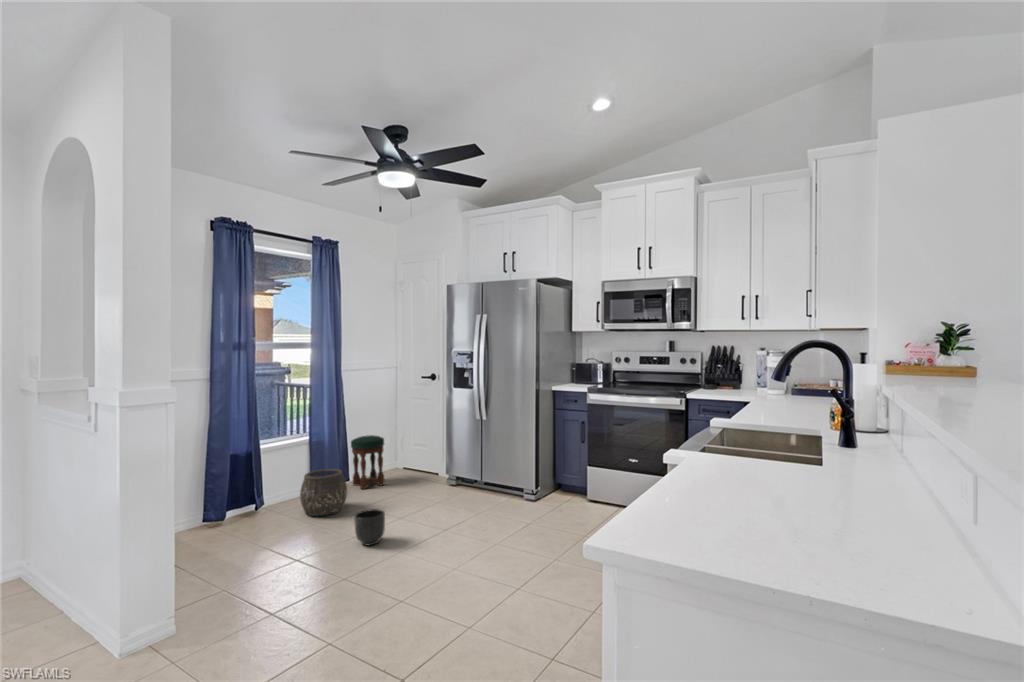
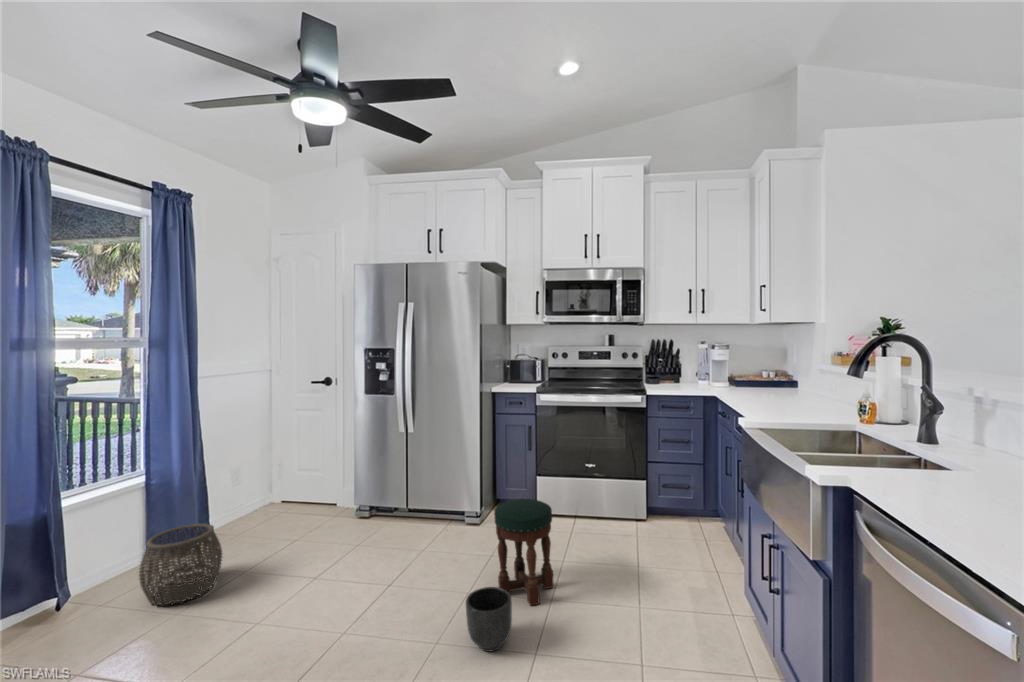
stool: present [351,435,384,489] -> present [494,499,554,606]
planter: present [354,509,385,545] -> present [466,587,512,651]

